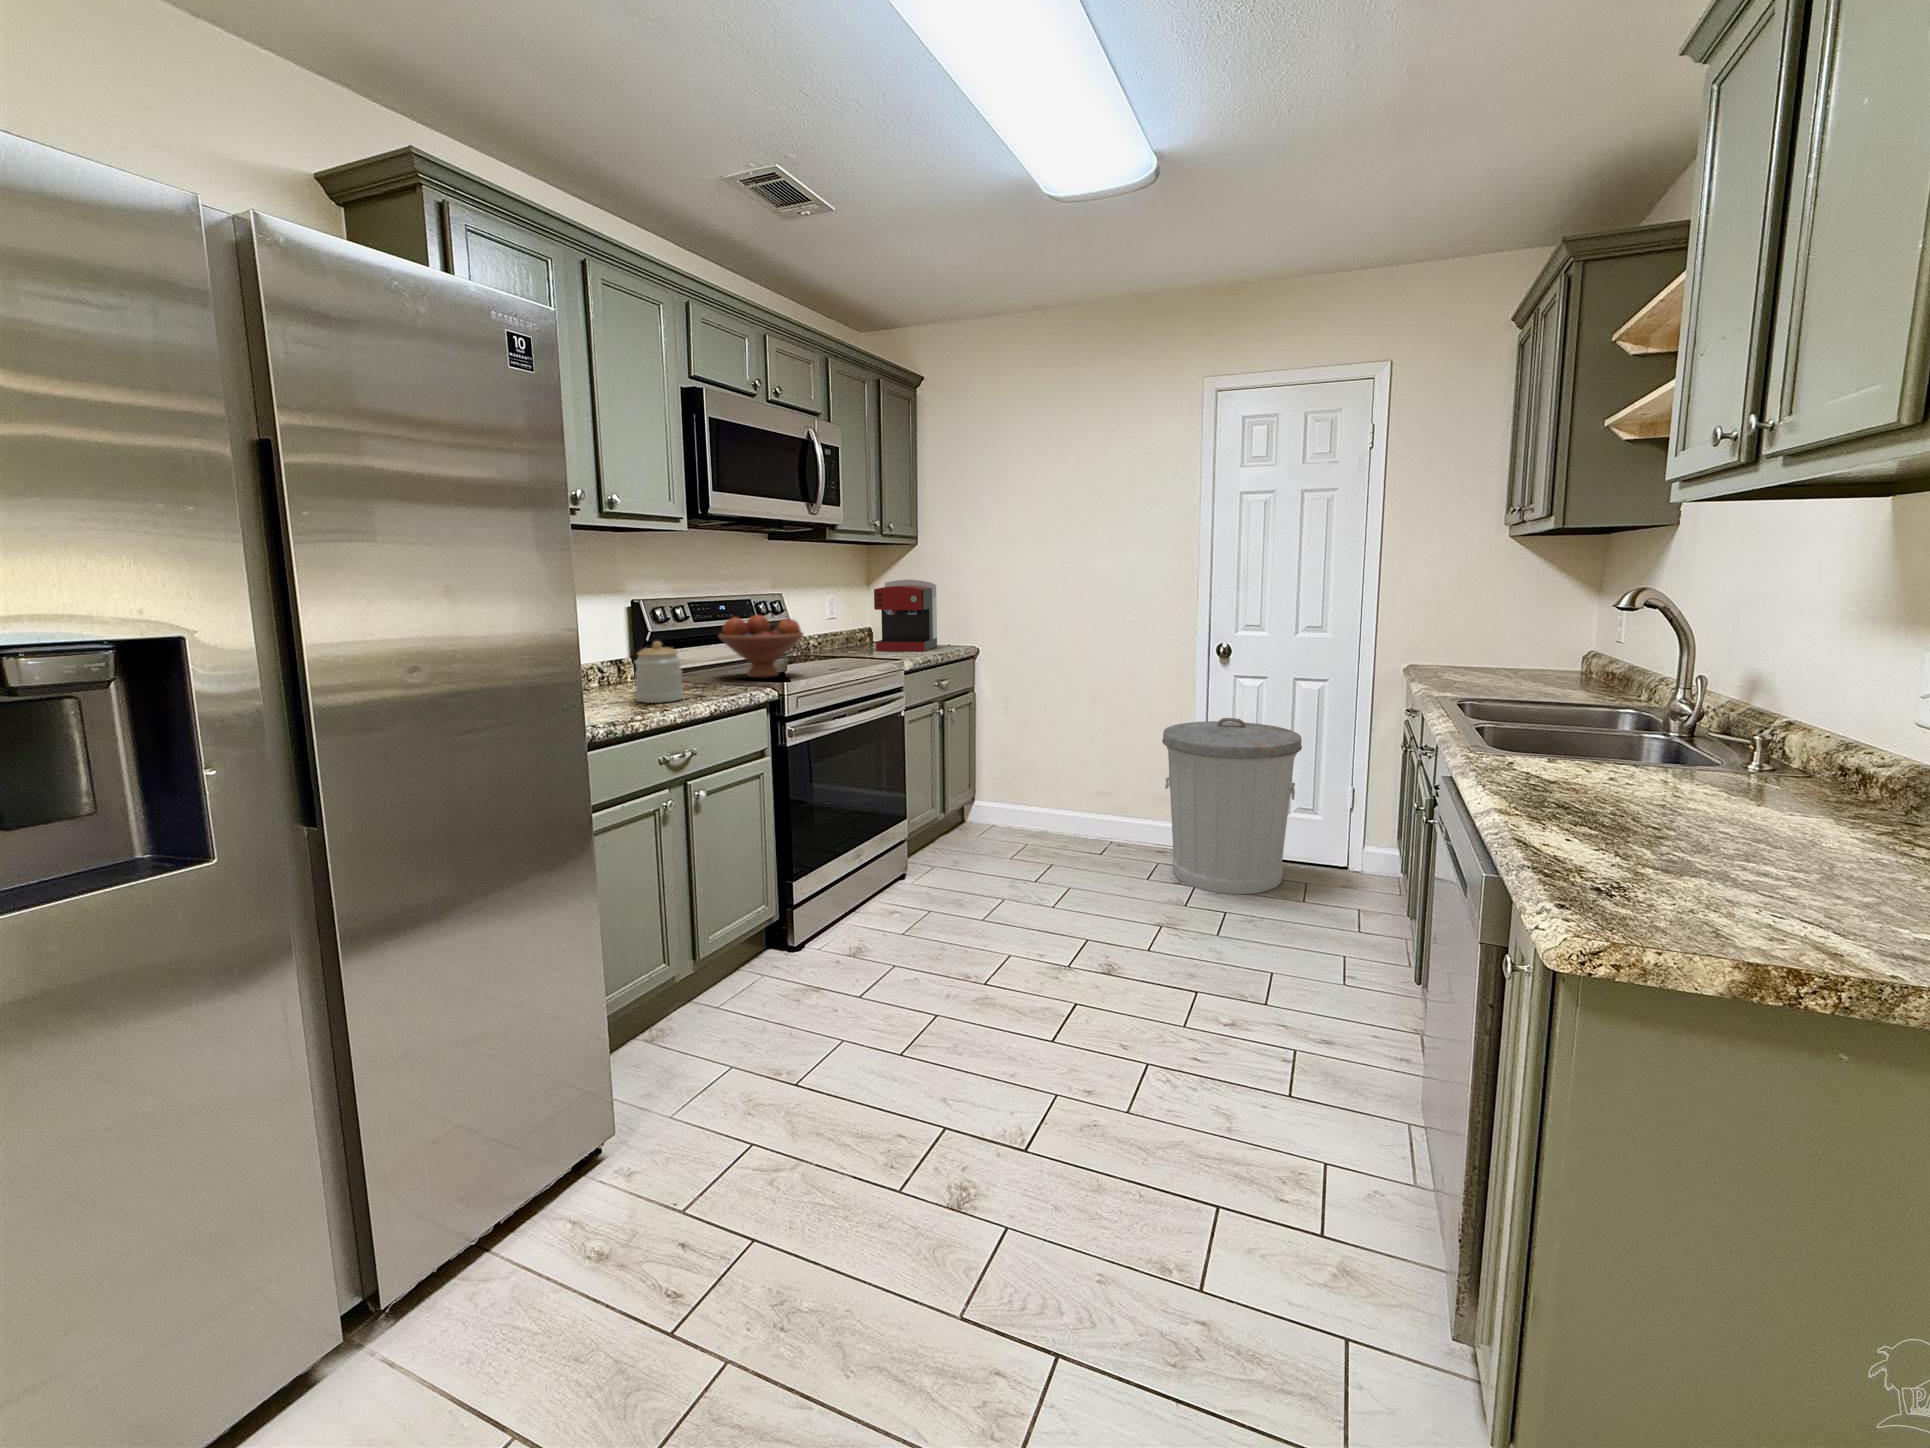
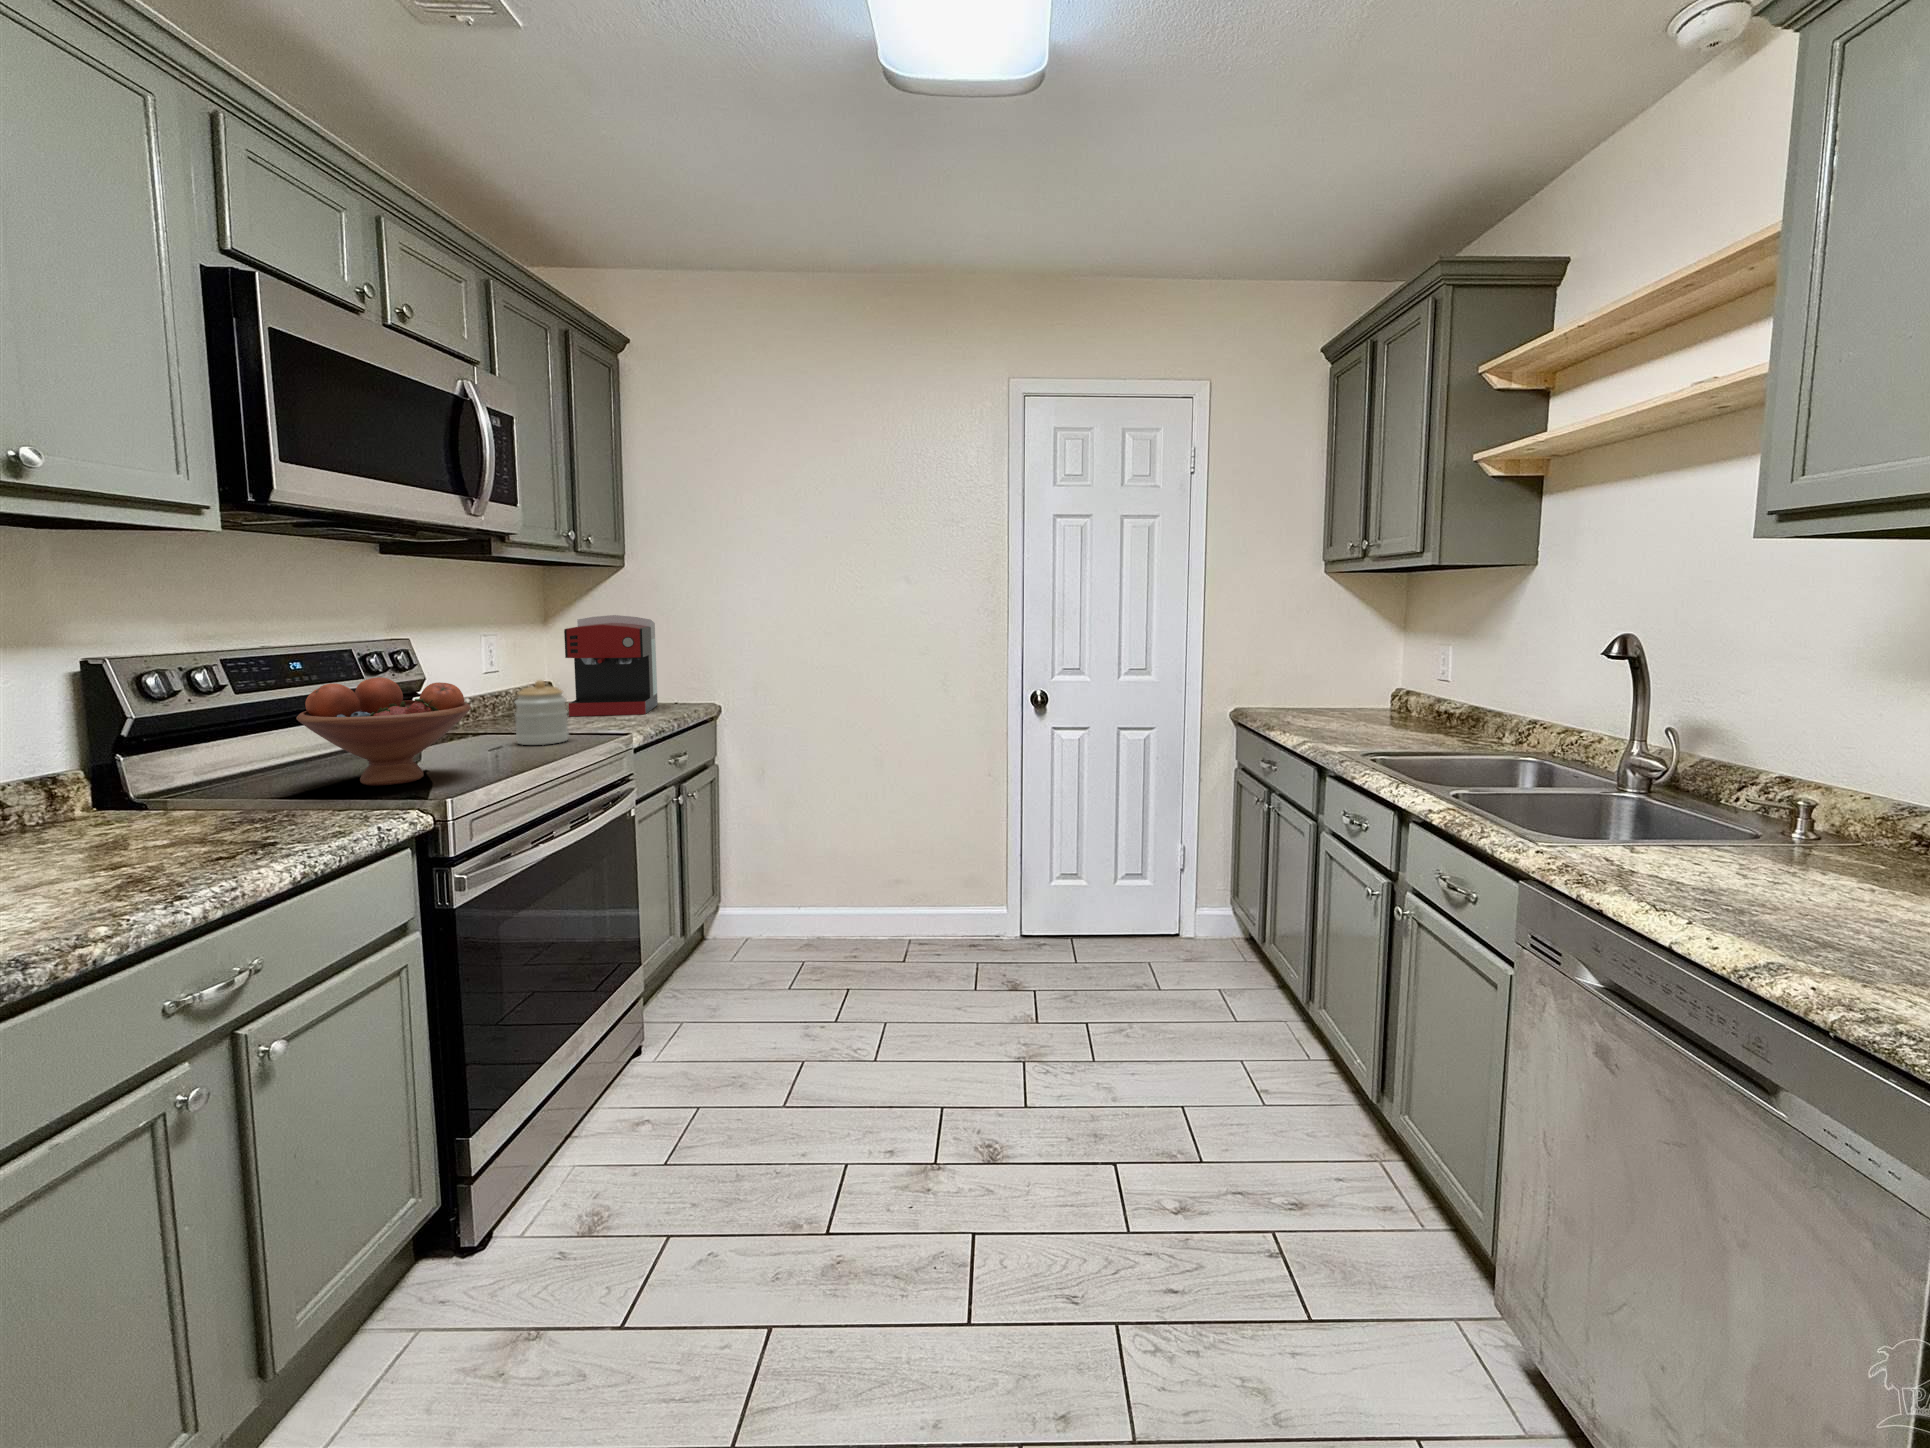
jar: present [635,641,683,703] -> present [515,680,568,745]
trash can: present [1162,718,1302,894] -> none [982,781,1144,997]

